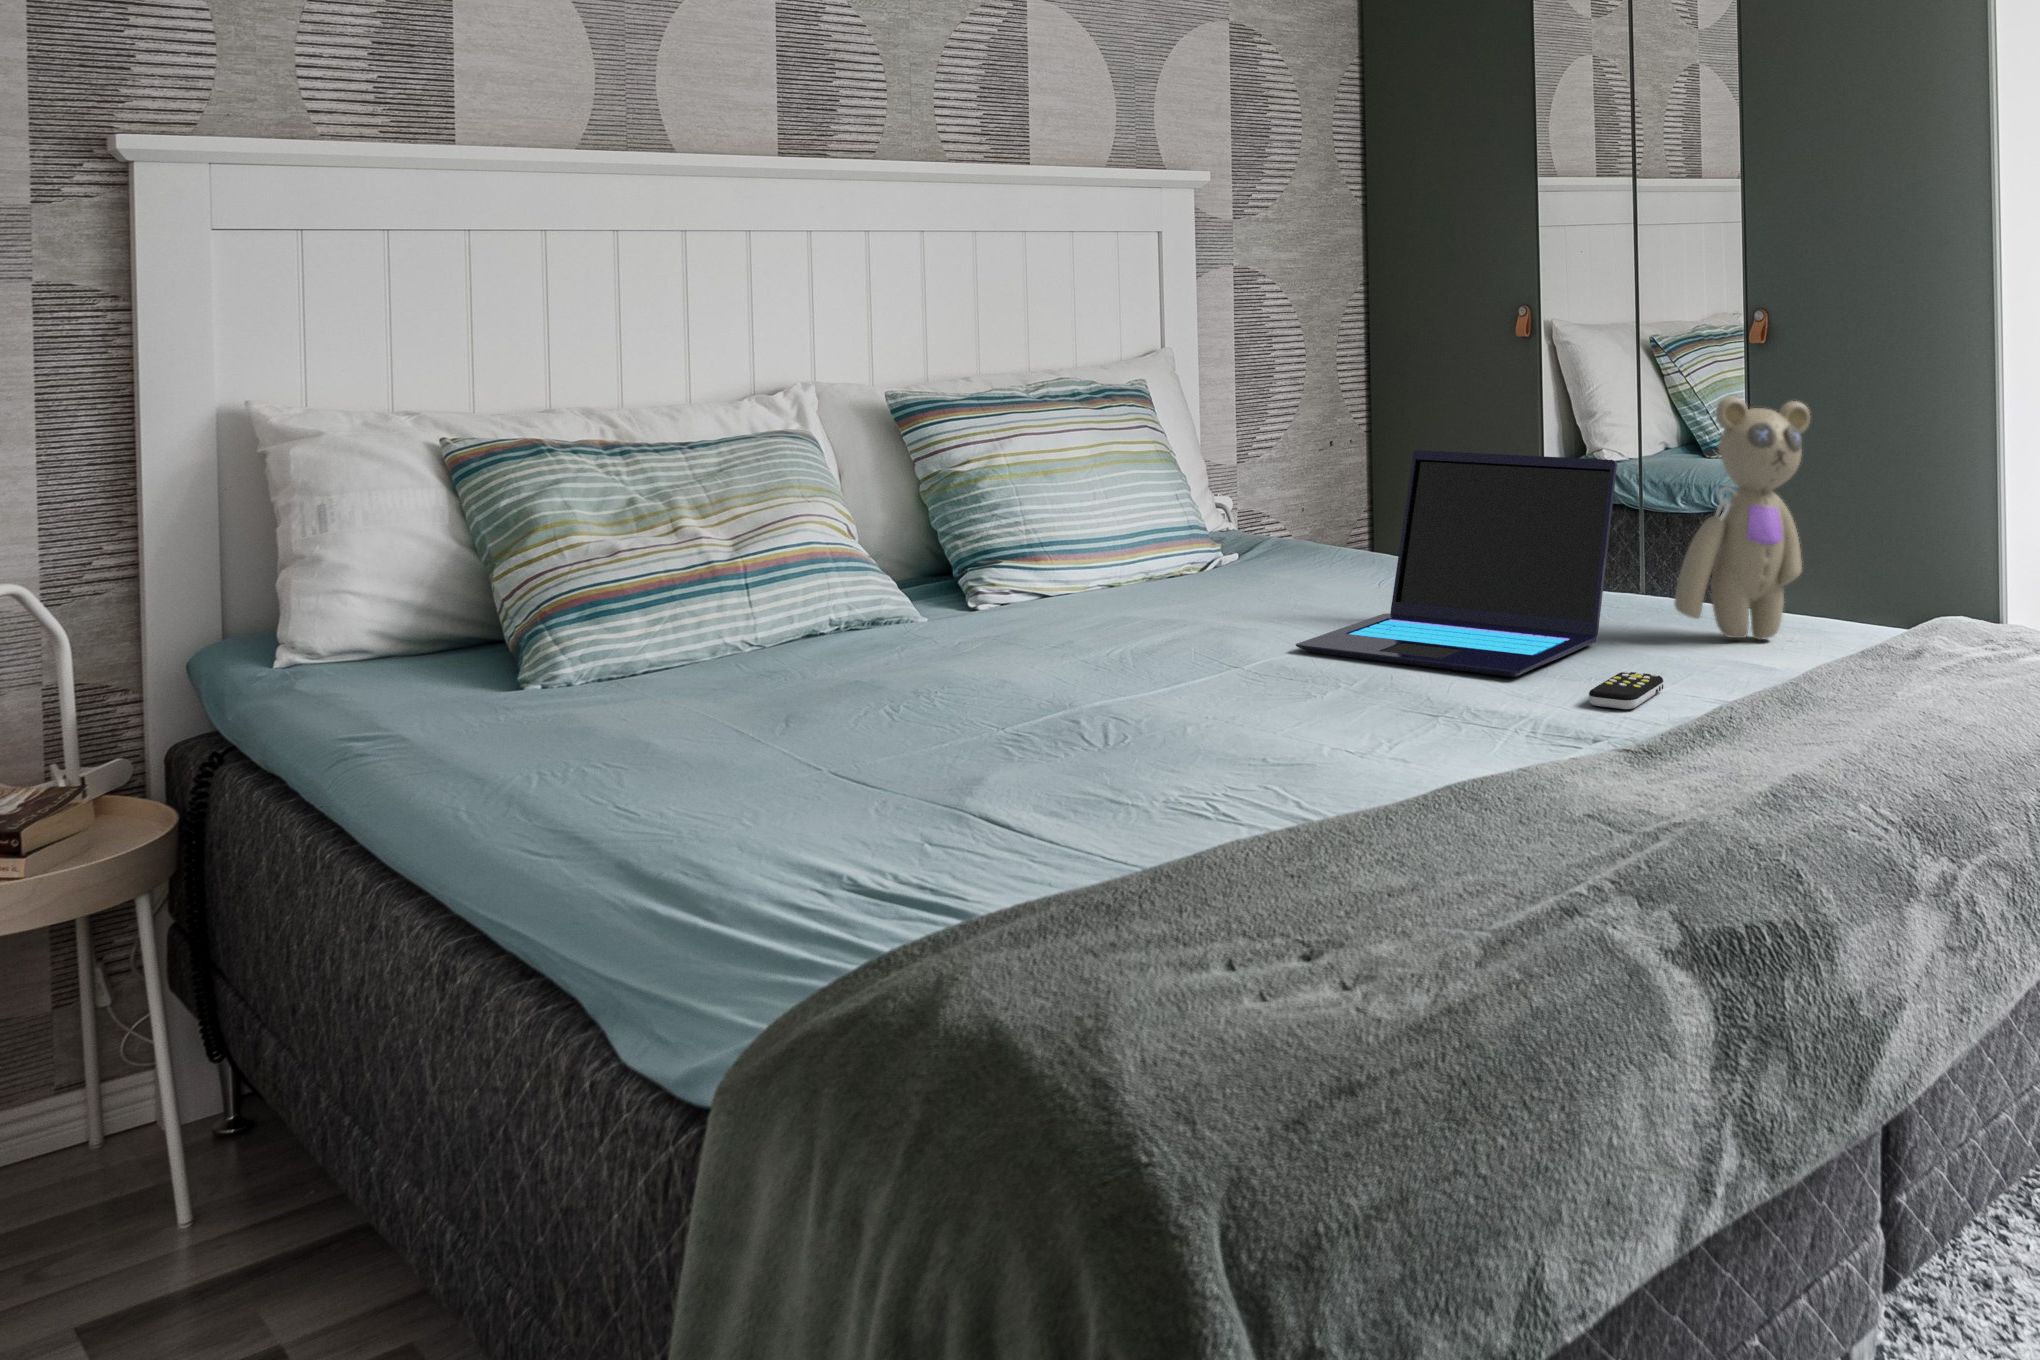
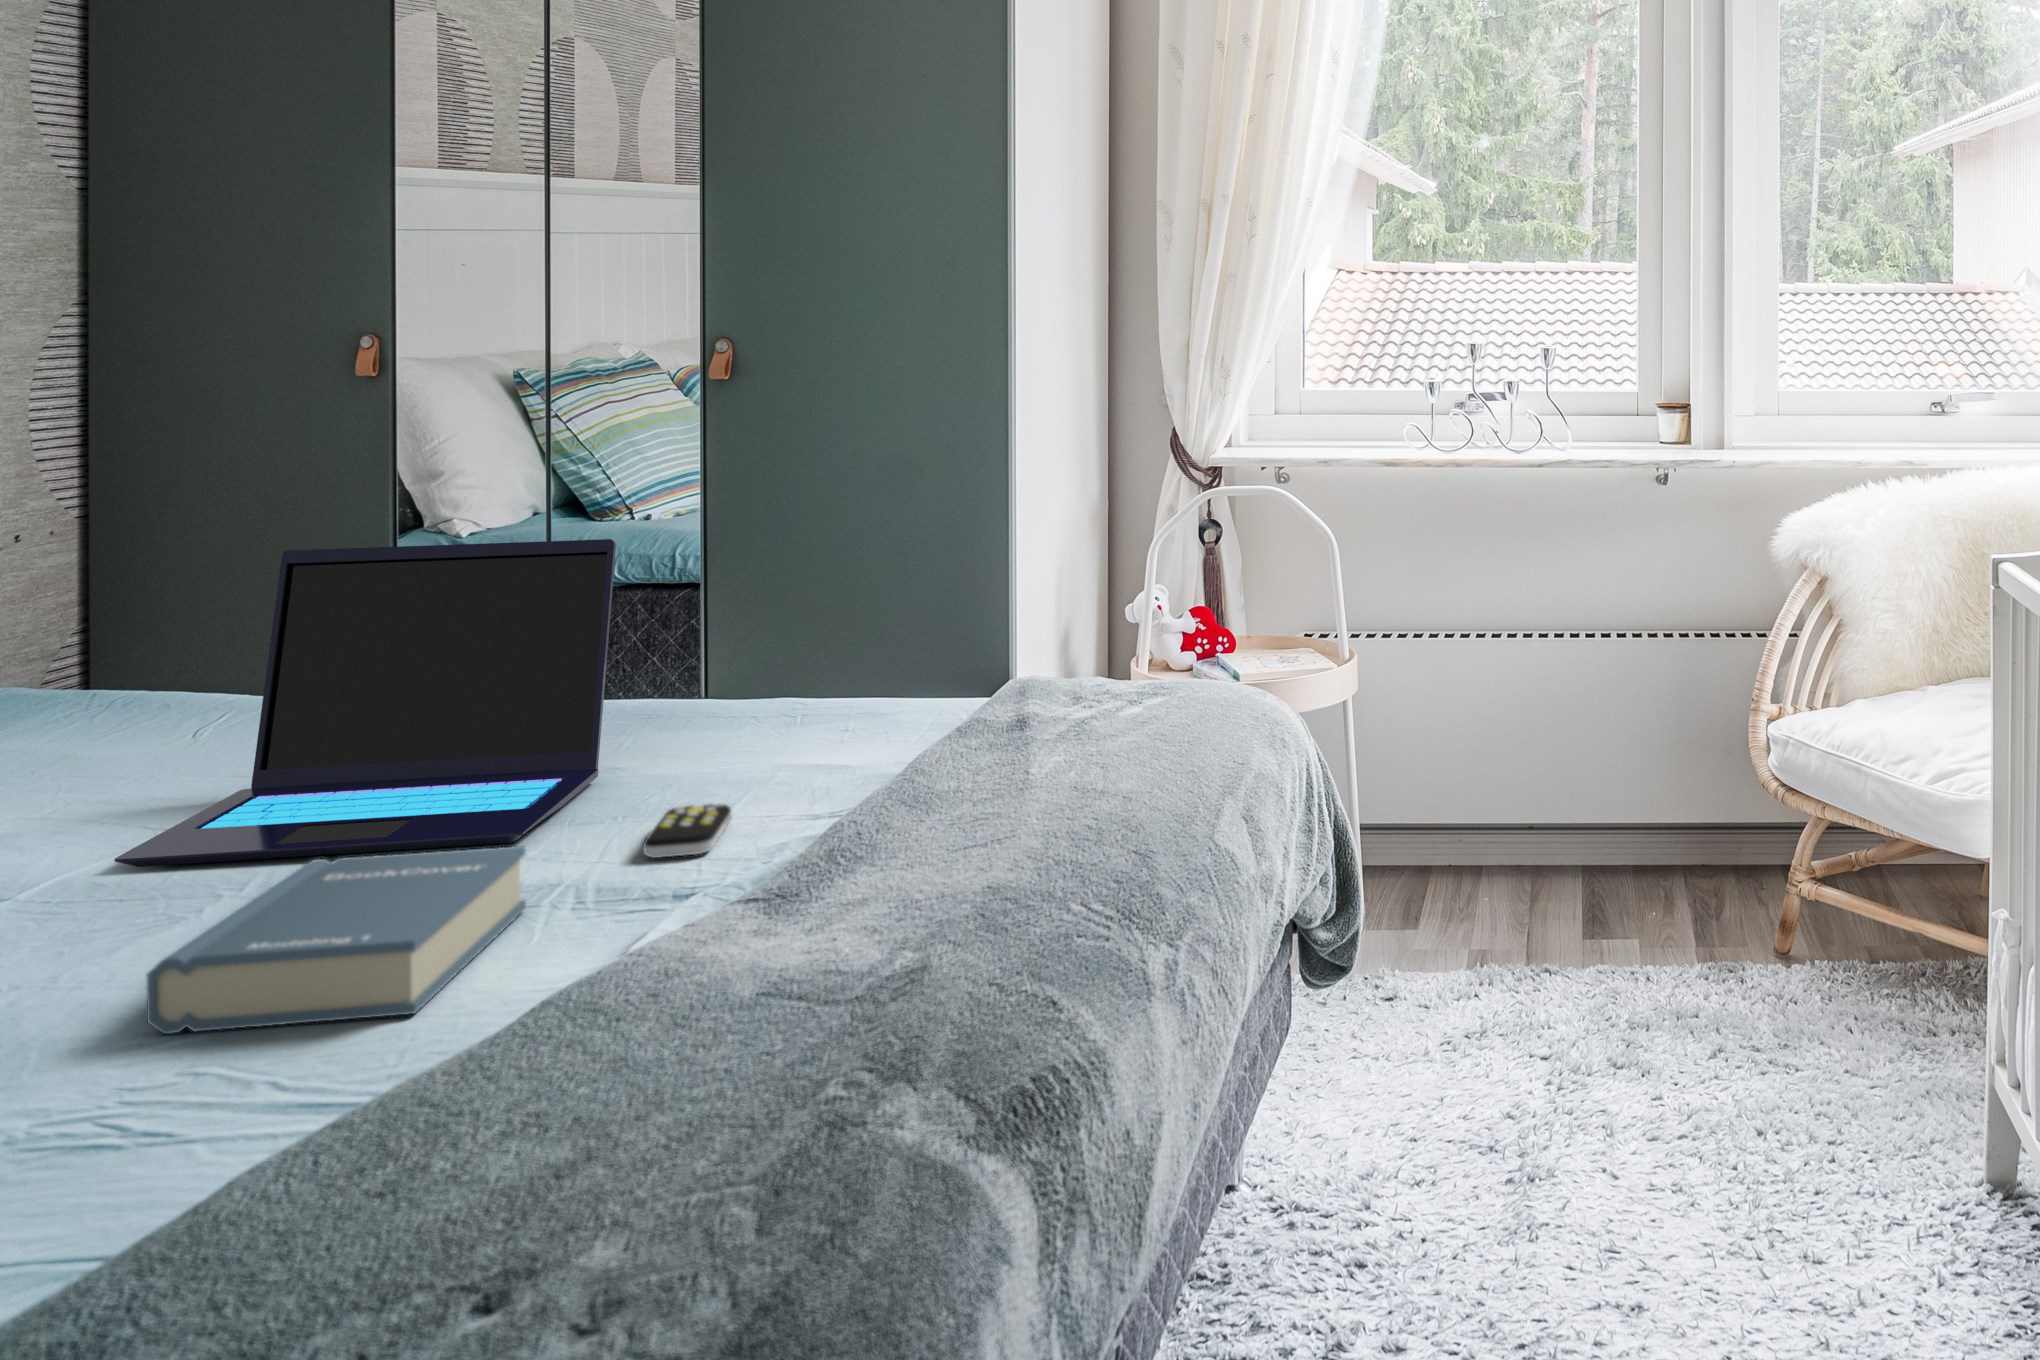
teddy bear: present [1675,396,1810,640] -> none [700,449,863,743]
hardback book: none [1252,662,1494,775] -> present [147,846,526,1034]

